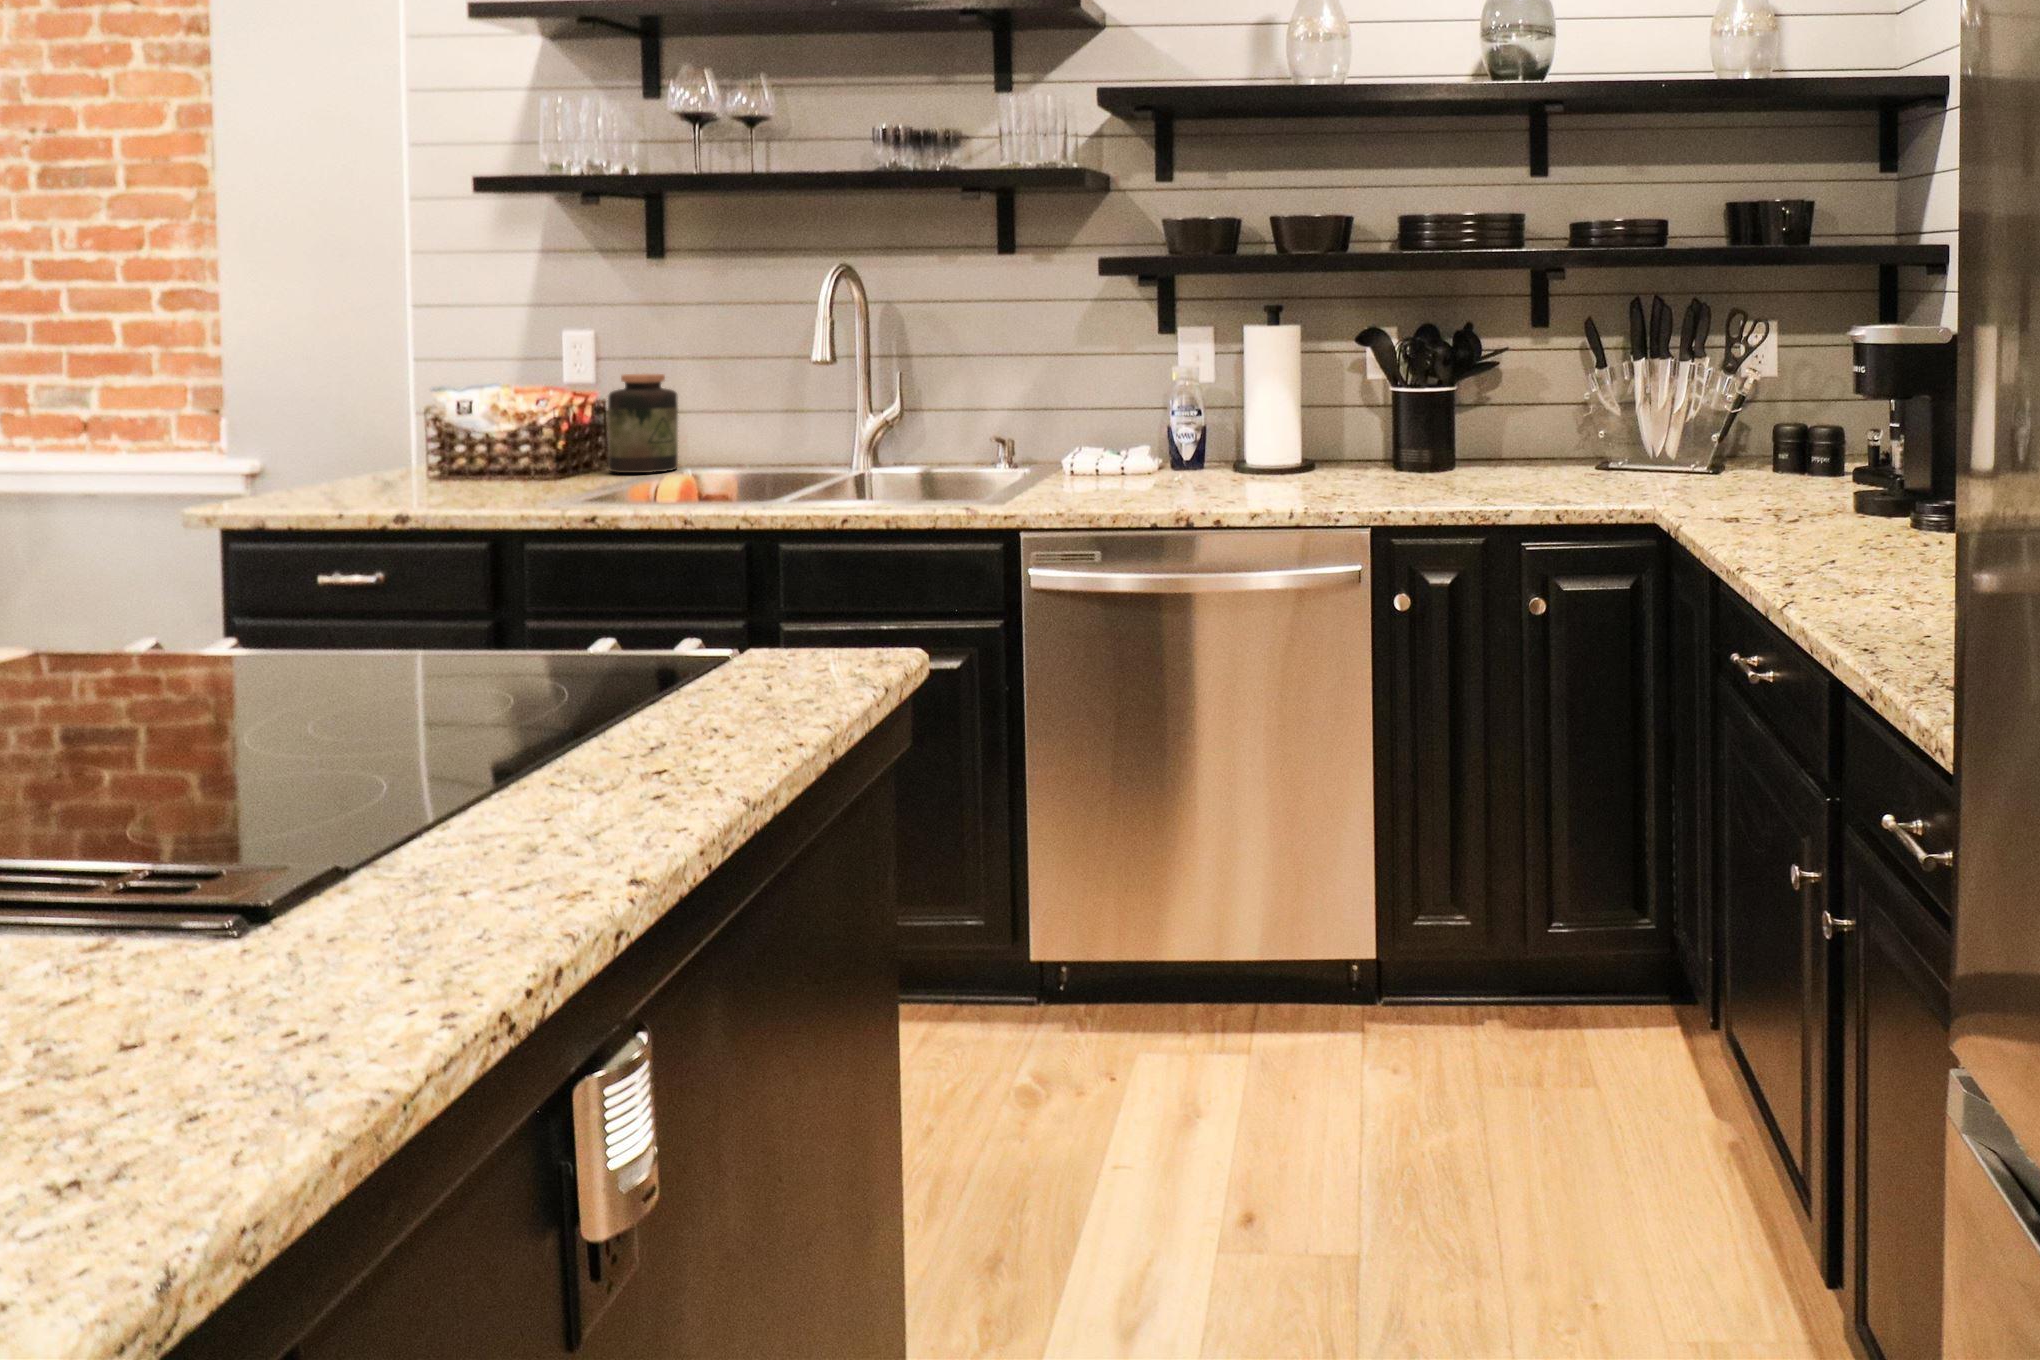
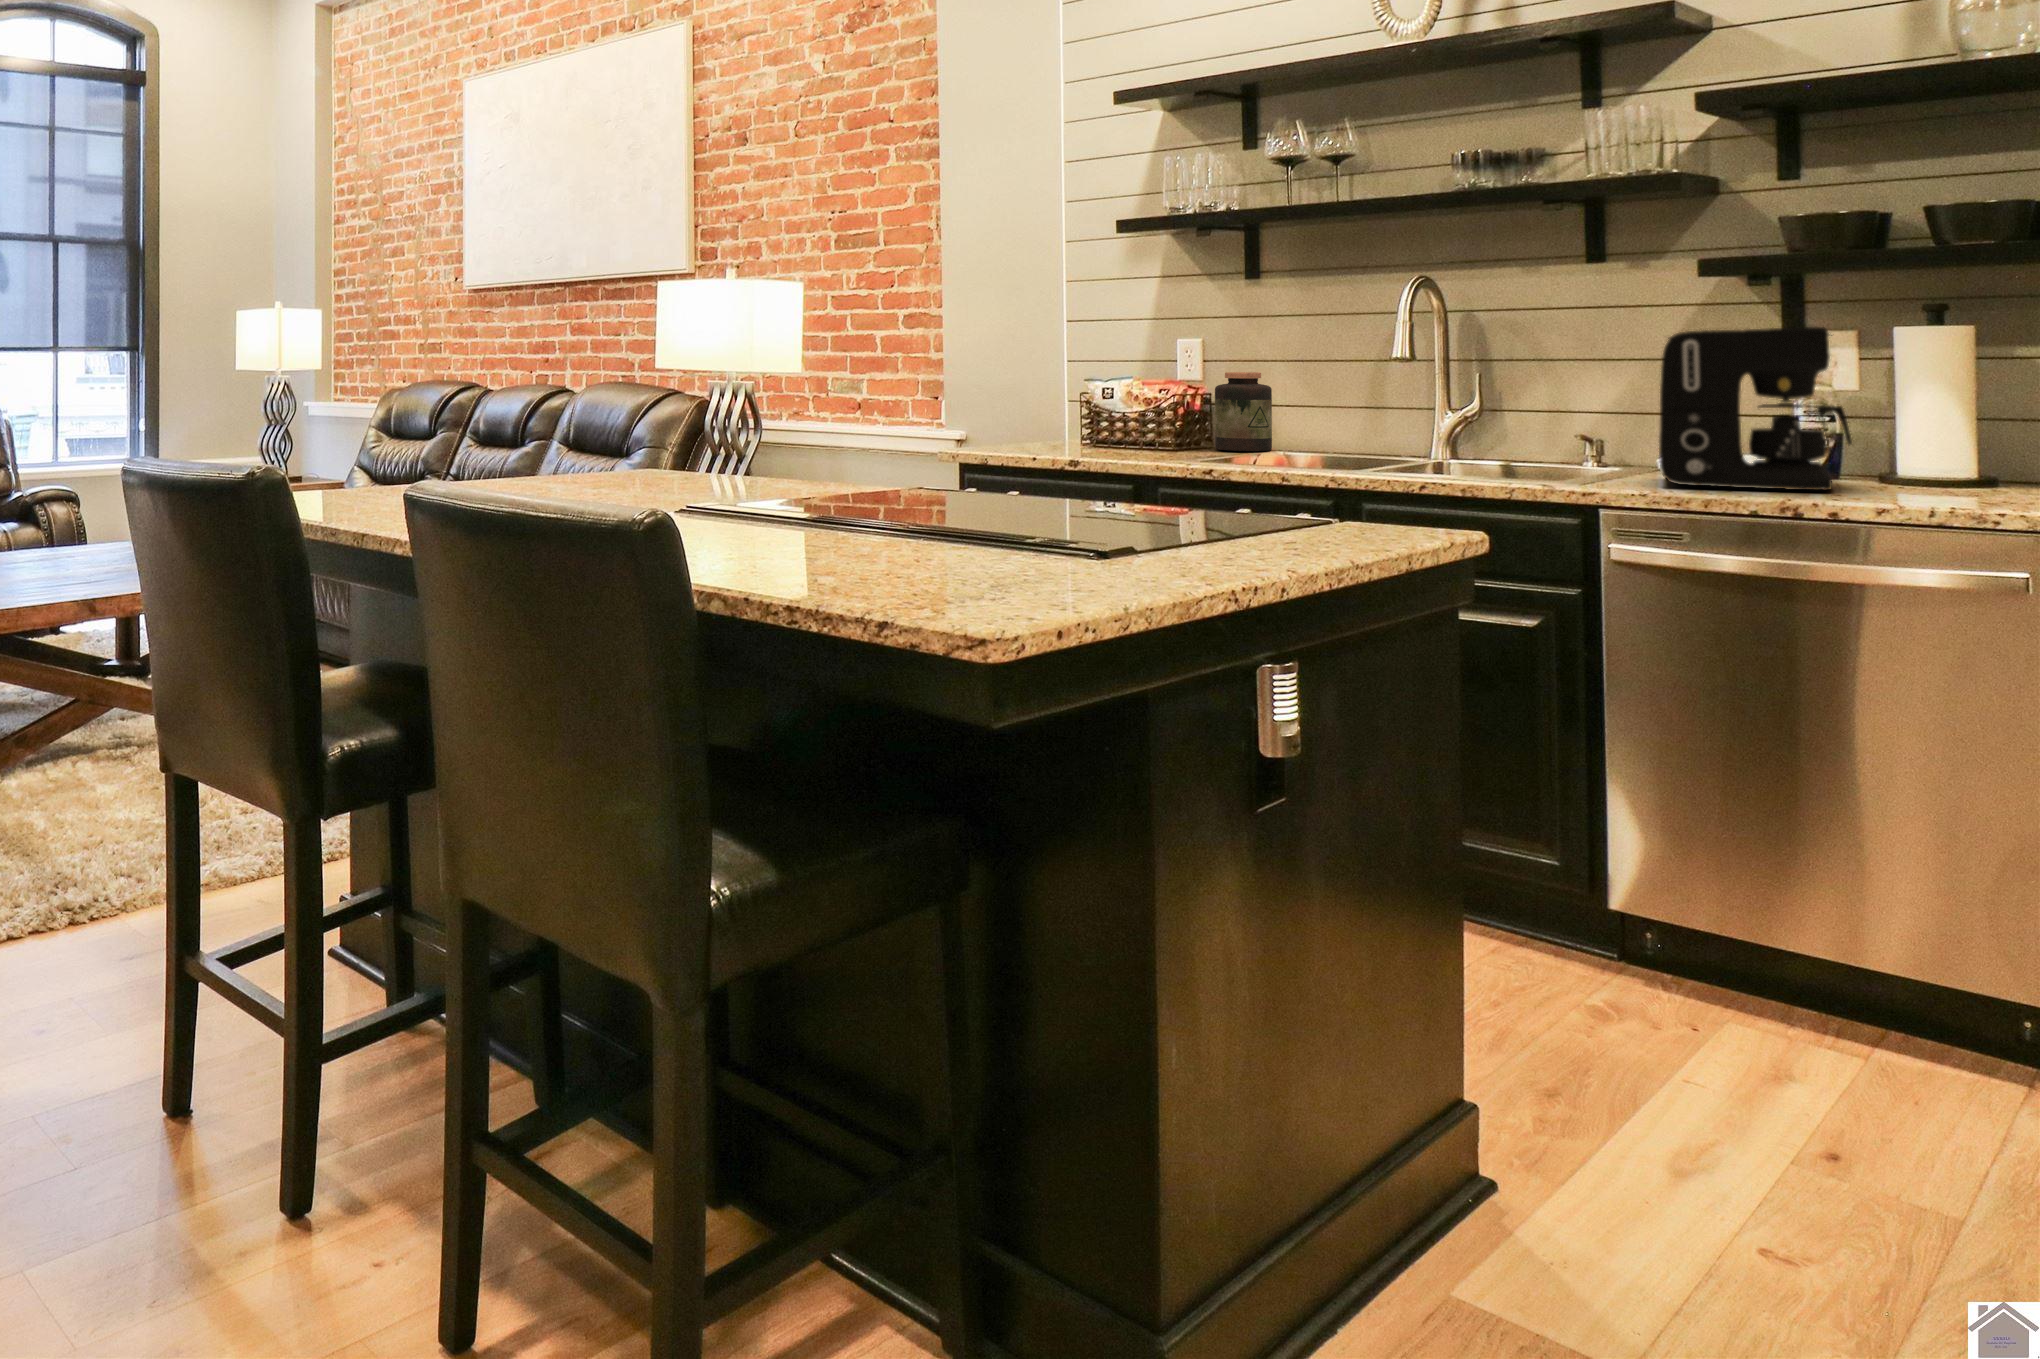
coffee maker: none [1063,328,1214,494] -> present [1659,327,1852,490]

